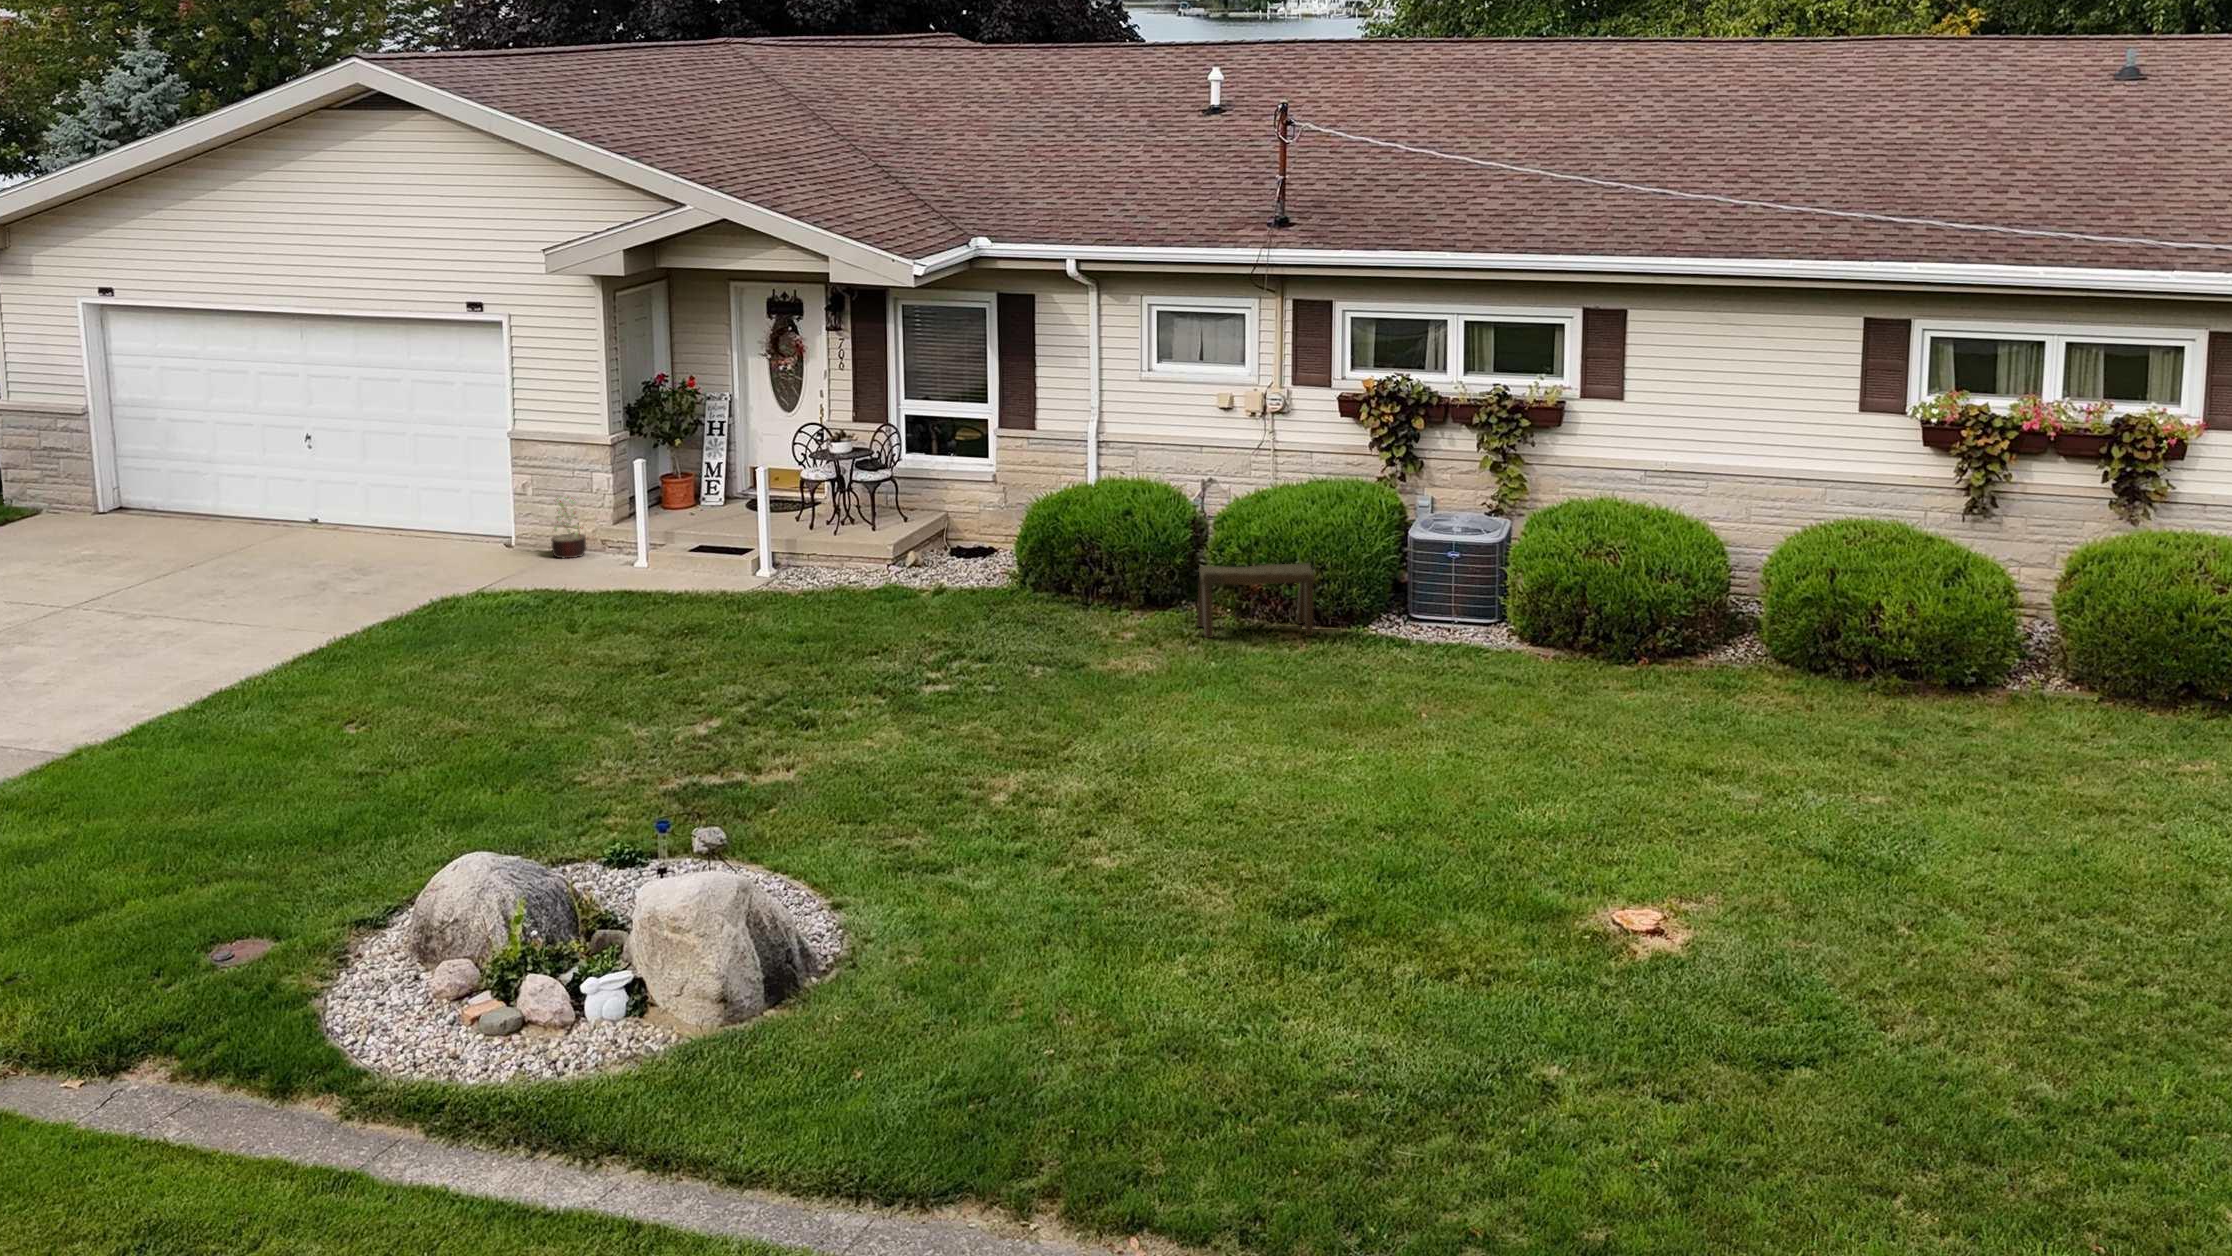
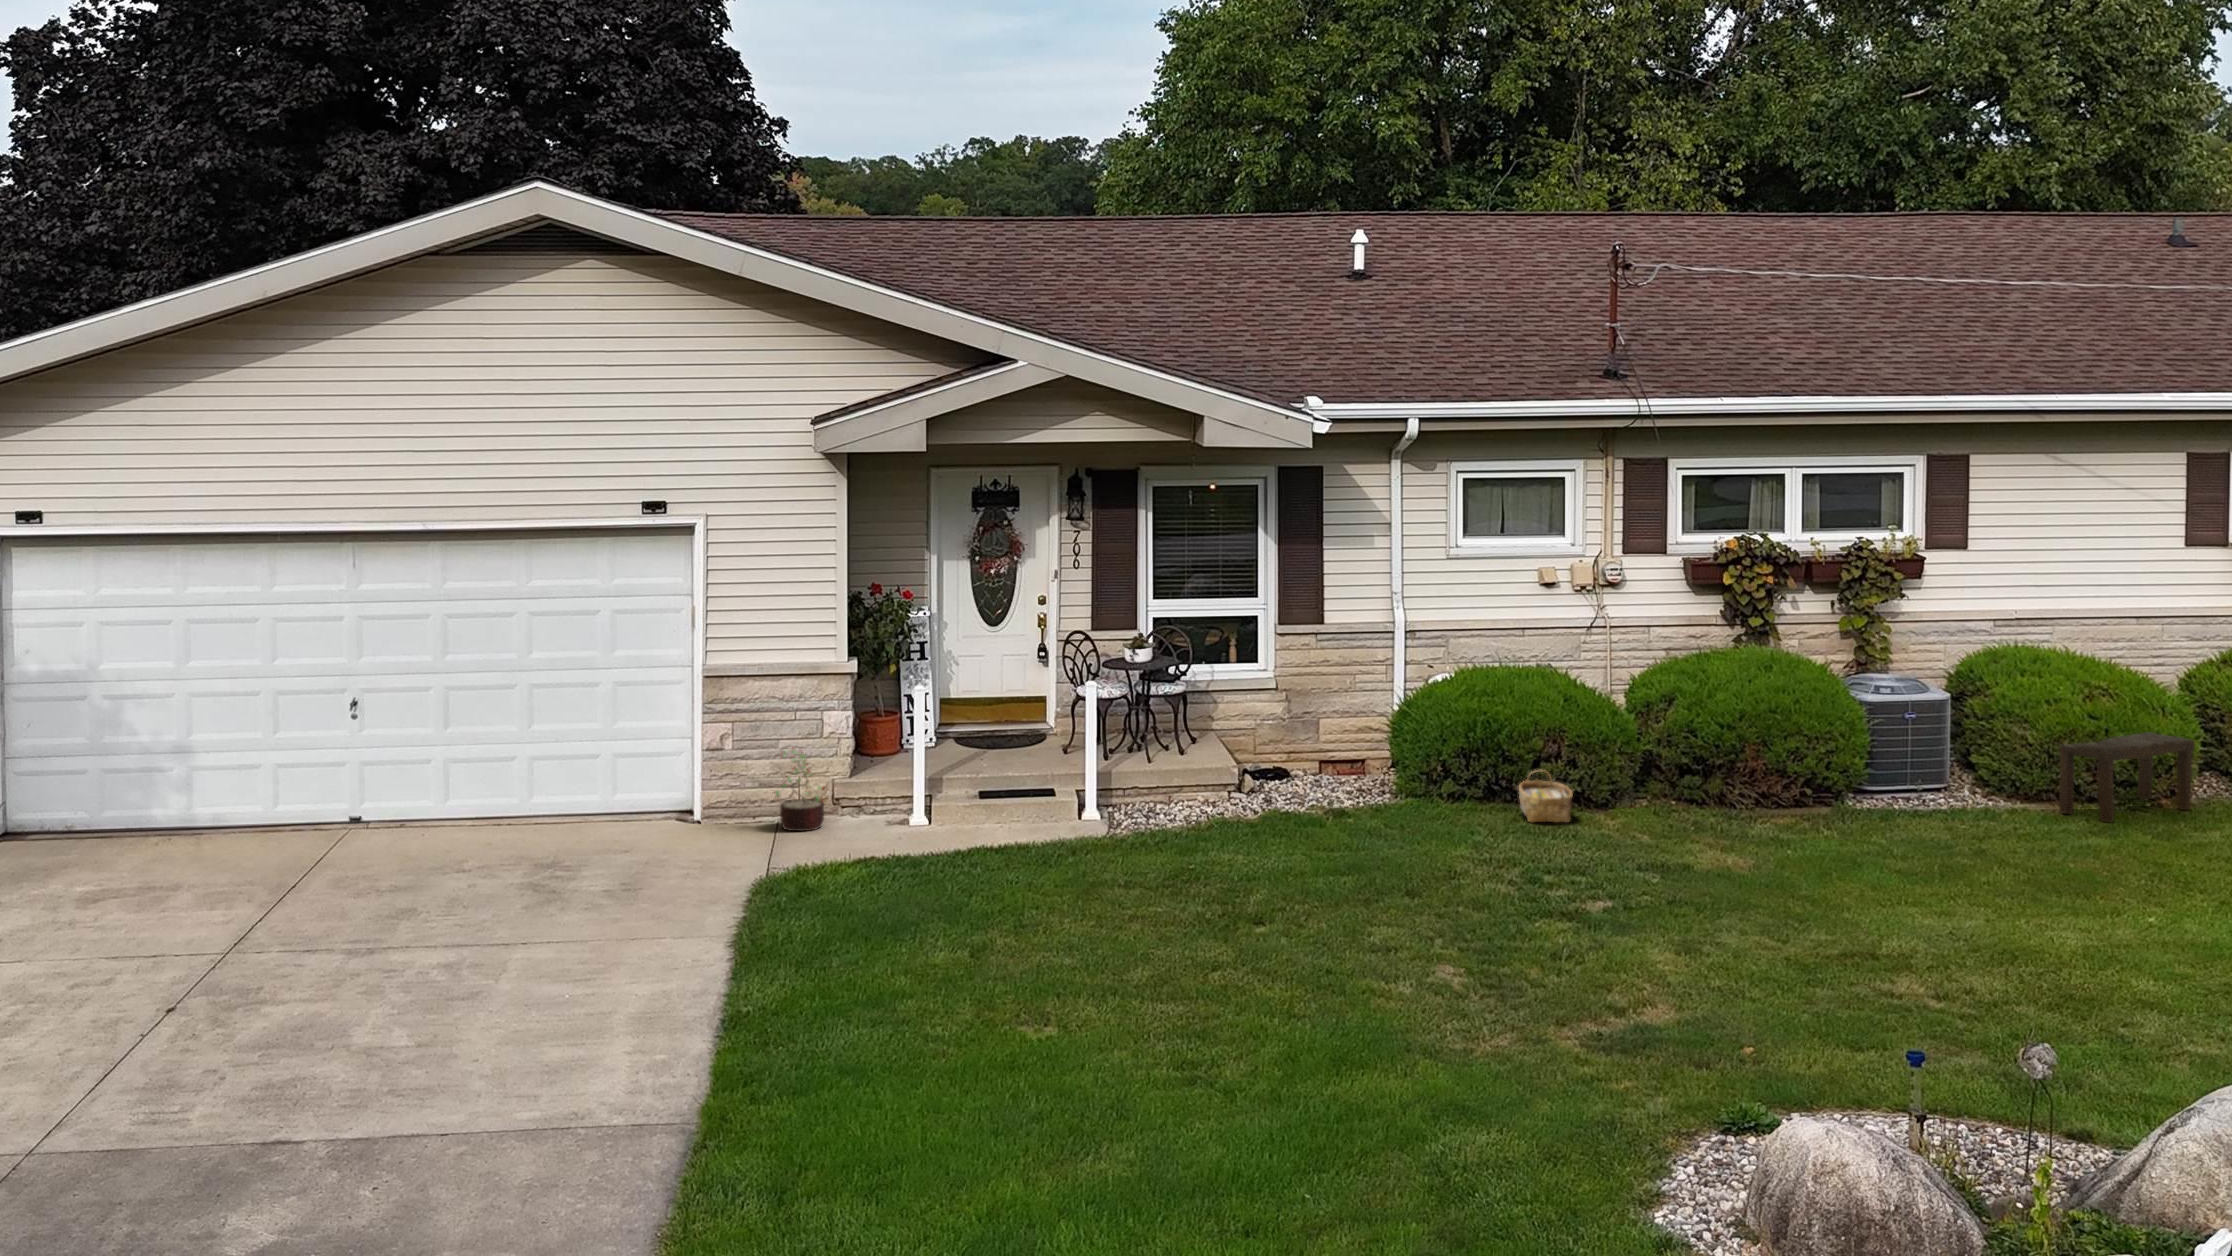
bench: present [1197,563,1315,638] -> present [2059,732,2195,823]
woven basket: none [1060,568,1108,615] -> present [1519,770,1573,822]

